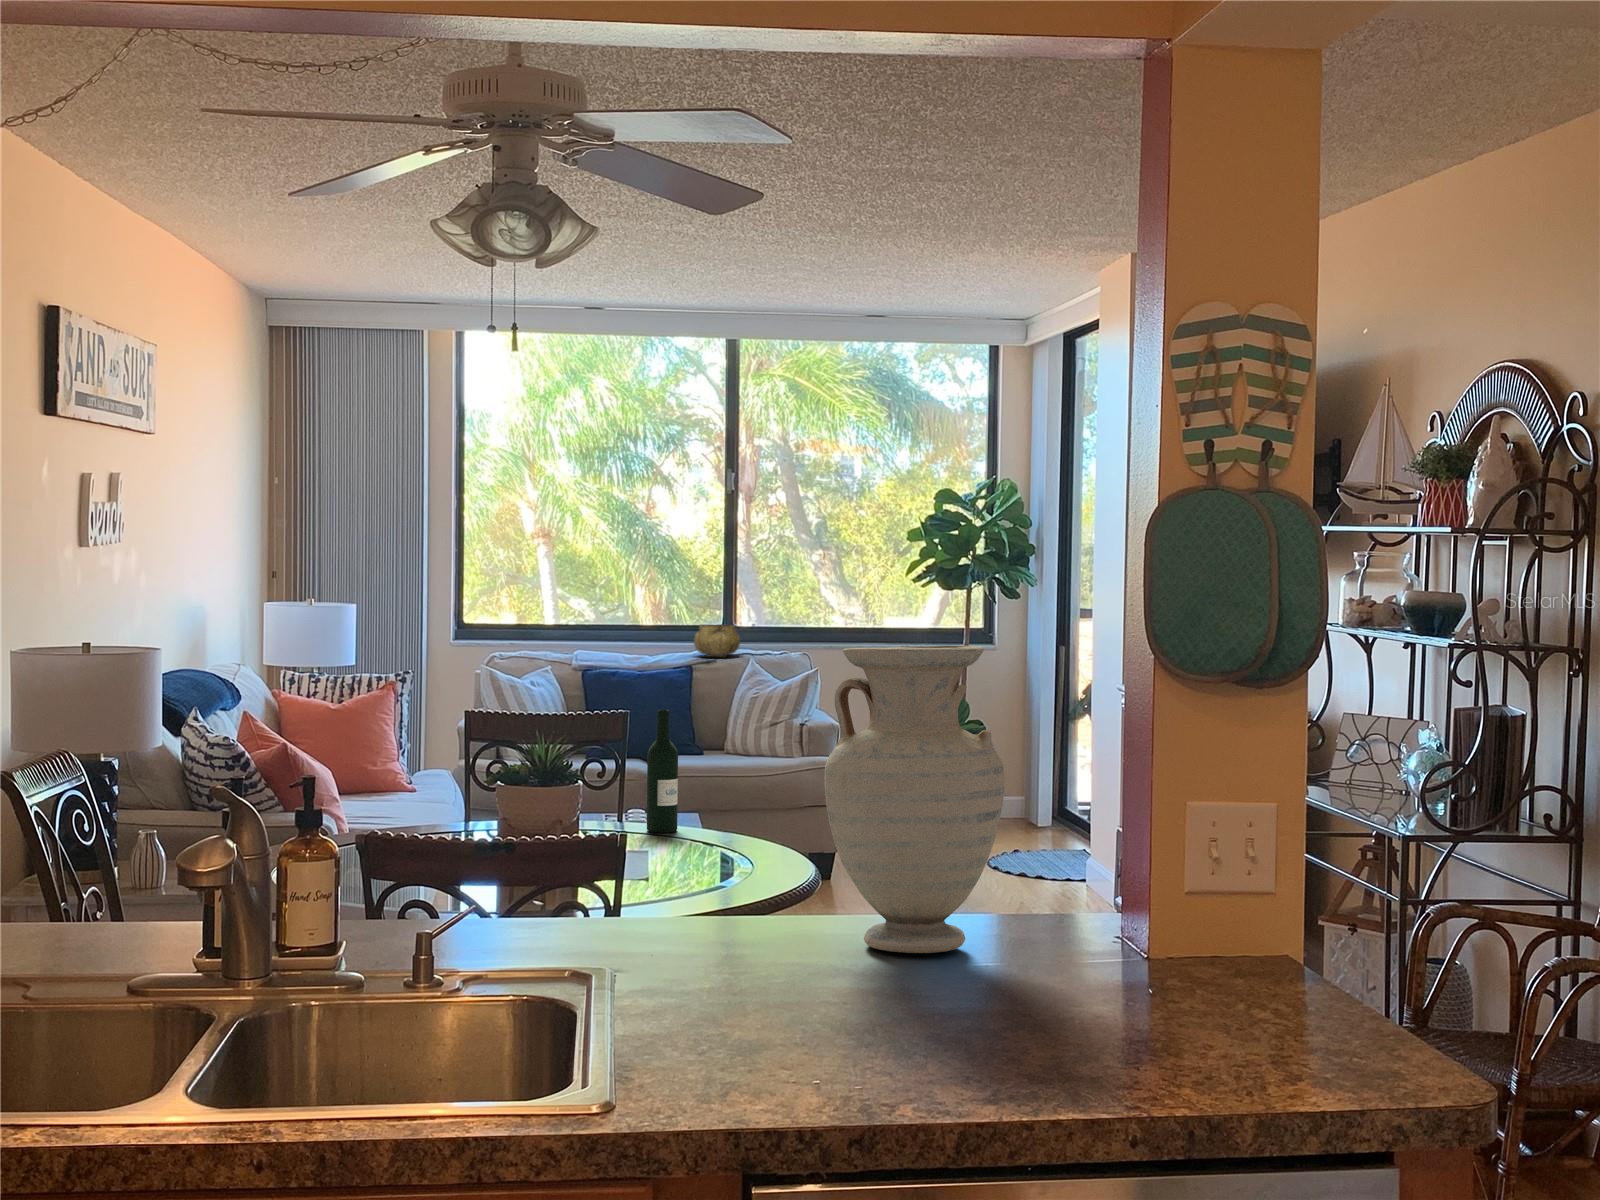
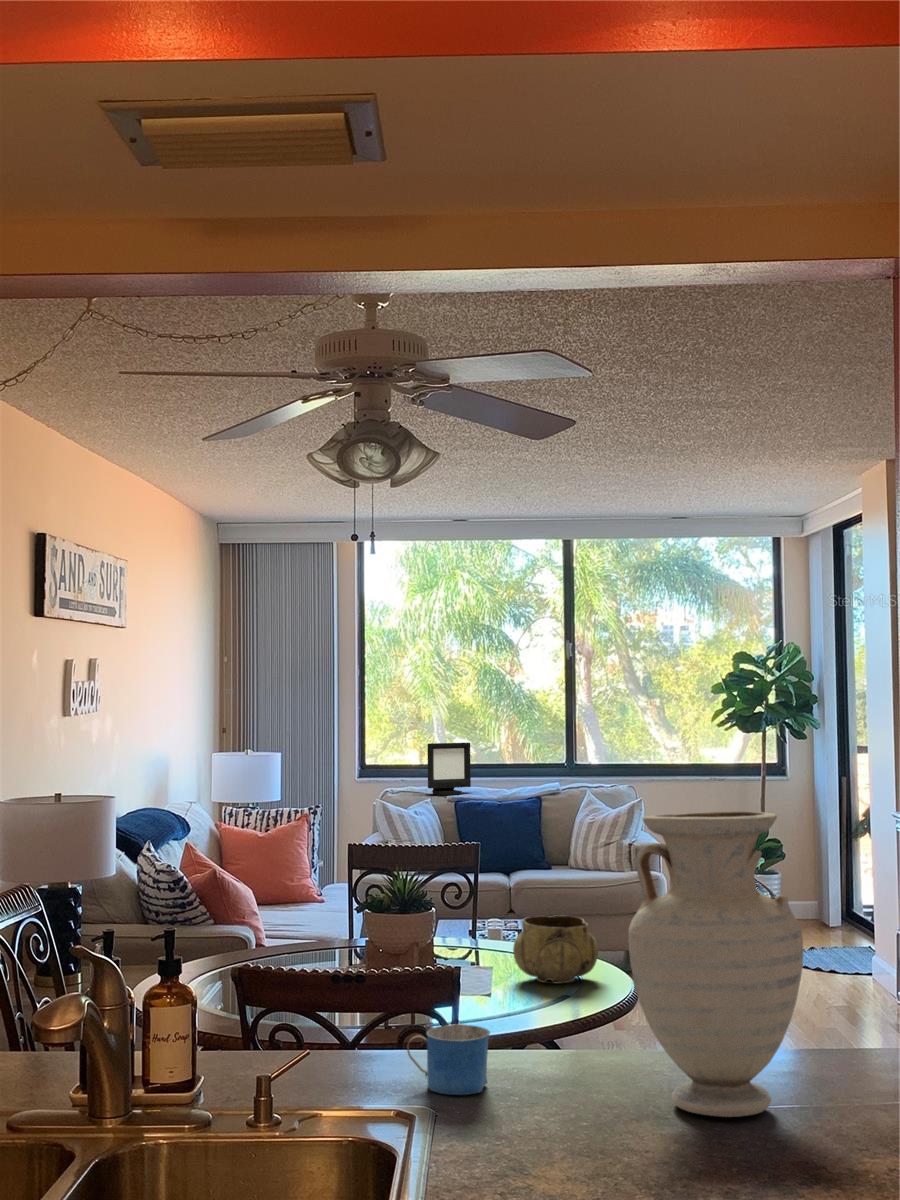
picture frame: none [546,596,601,662] -> present [428,743,471,795]
decorative bowl: present [694,625,740,657] -> present [513,915,598,983]
wine bottle: present [647,710,678,833] -> none [495,846,521,950]
mug: none [583,870,674,939] -> present [407,1024,490,1095]

